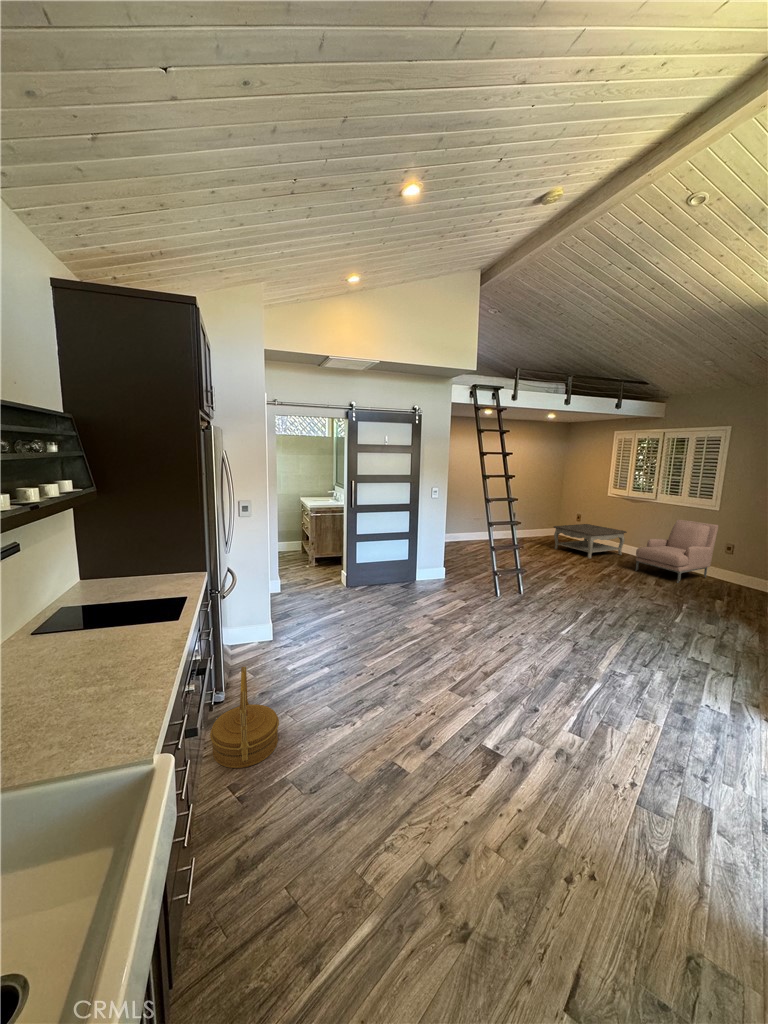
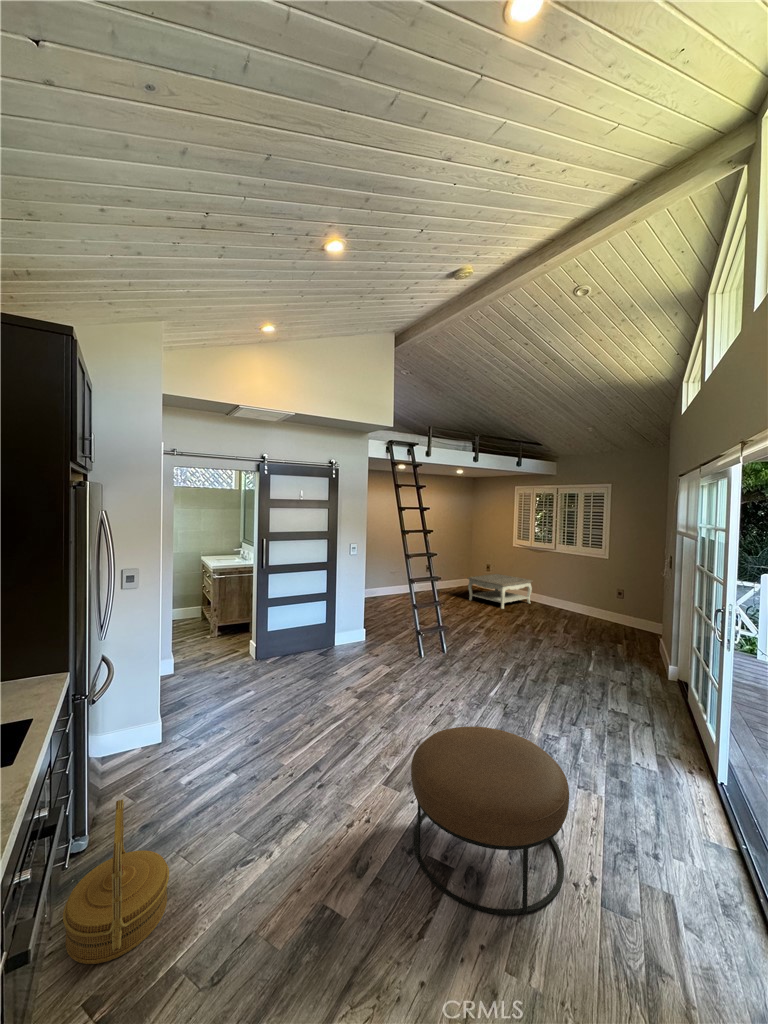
armchair: present [635,519,719,583] -> none [545,568,611,630]
ottoman: none [470,648,616,797] -> present [411,727,569,916]

